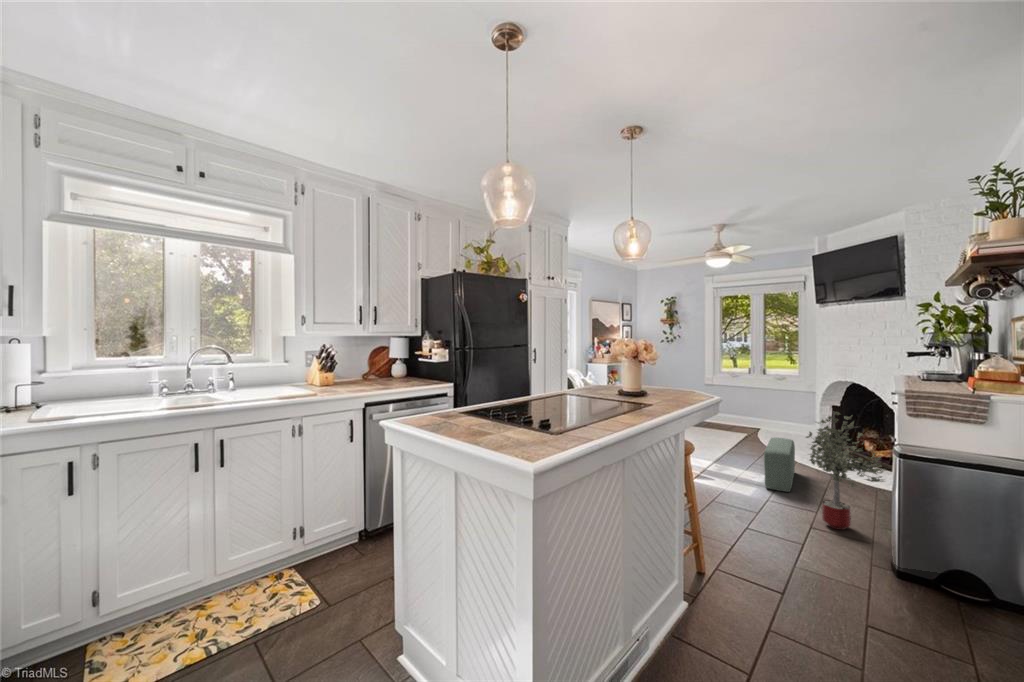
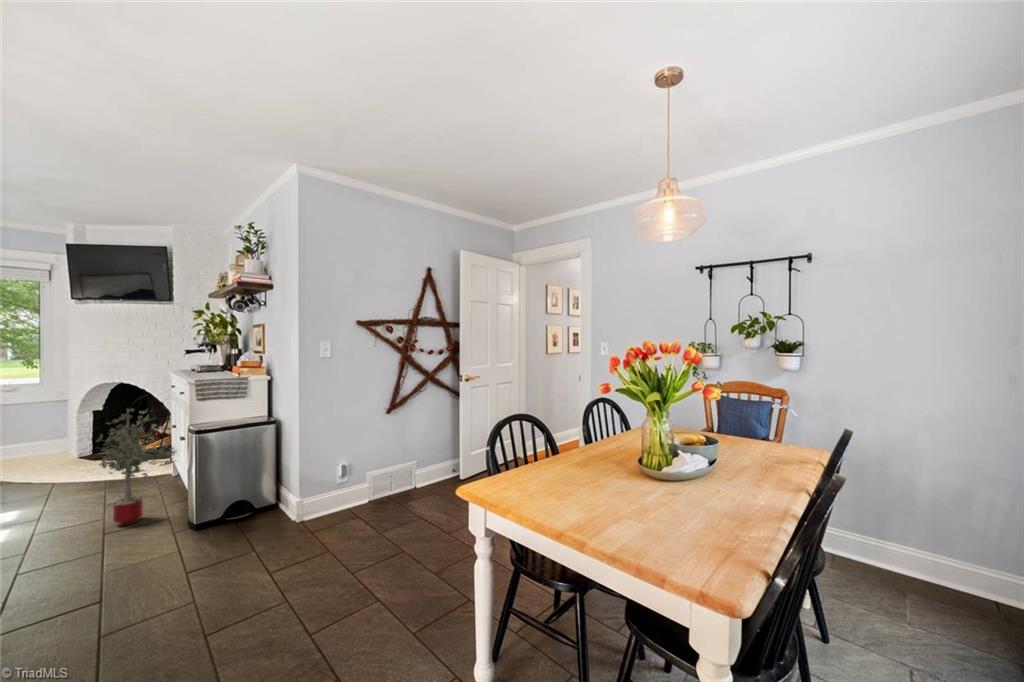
pouf: present [764,438,795,492] -> none [22,455,63,521]

